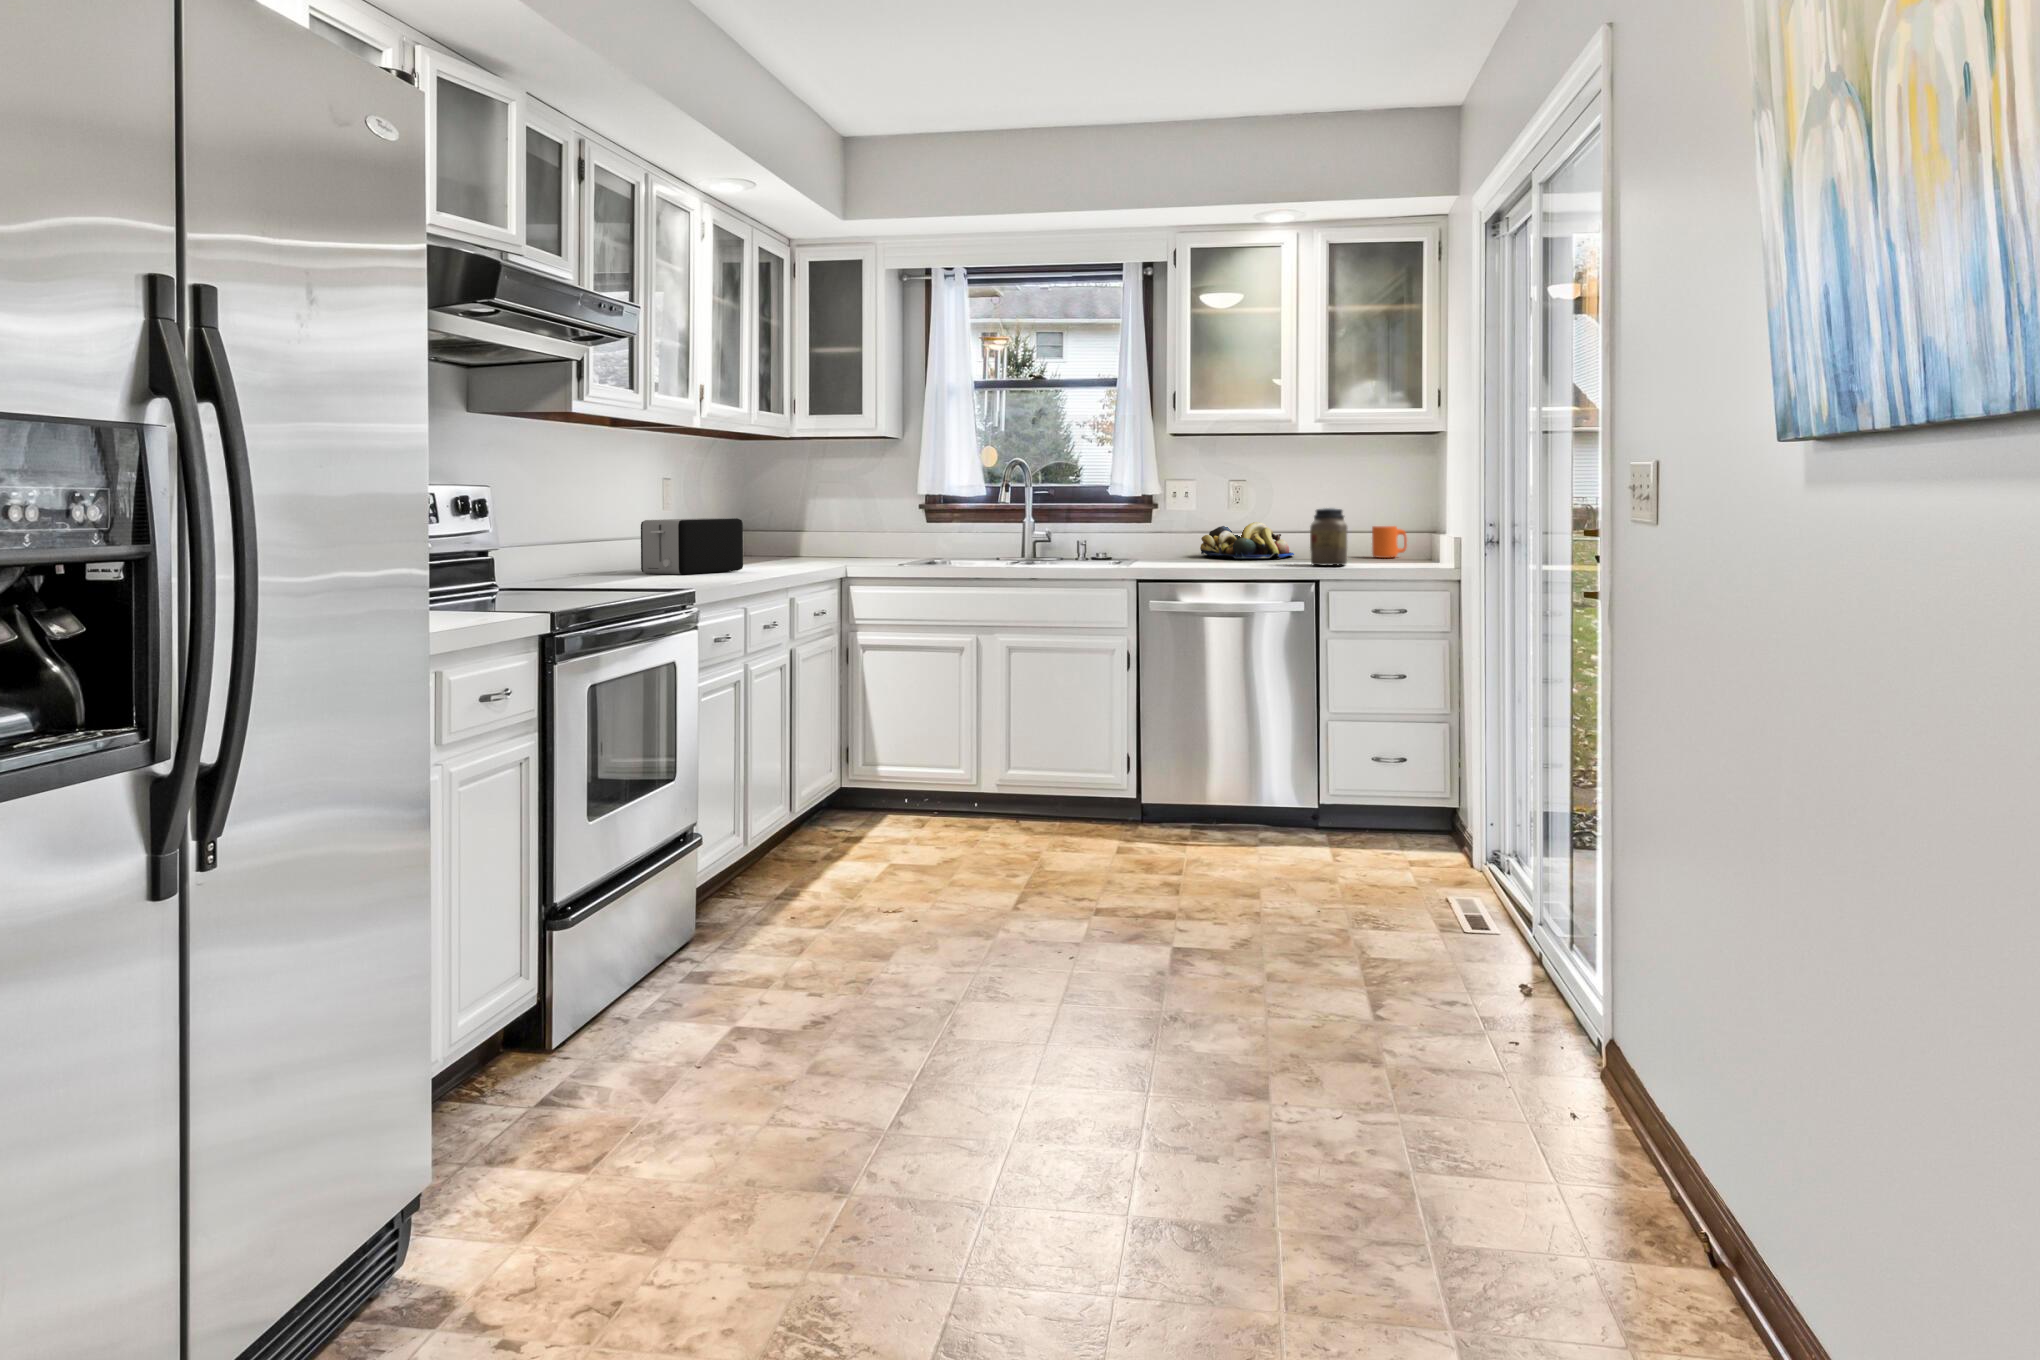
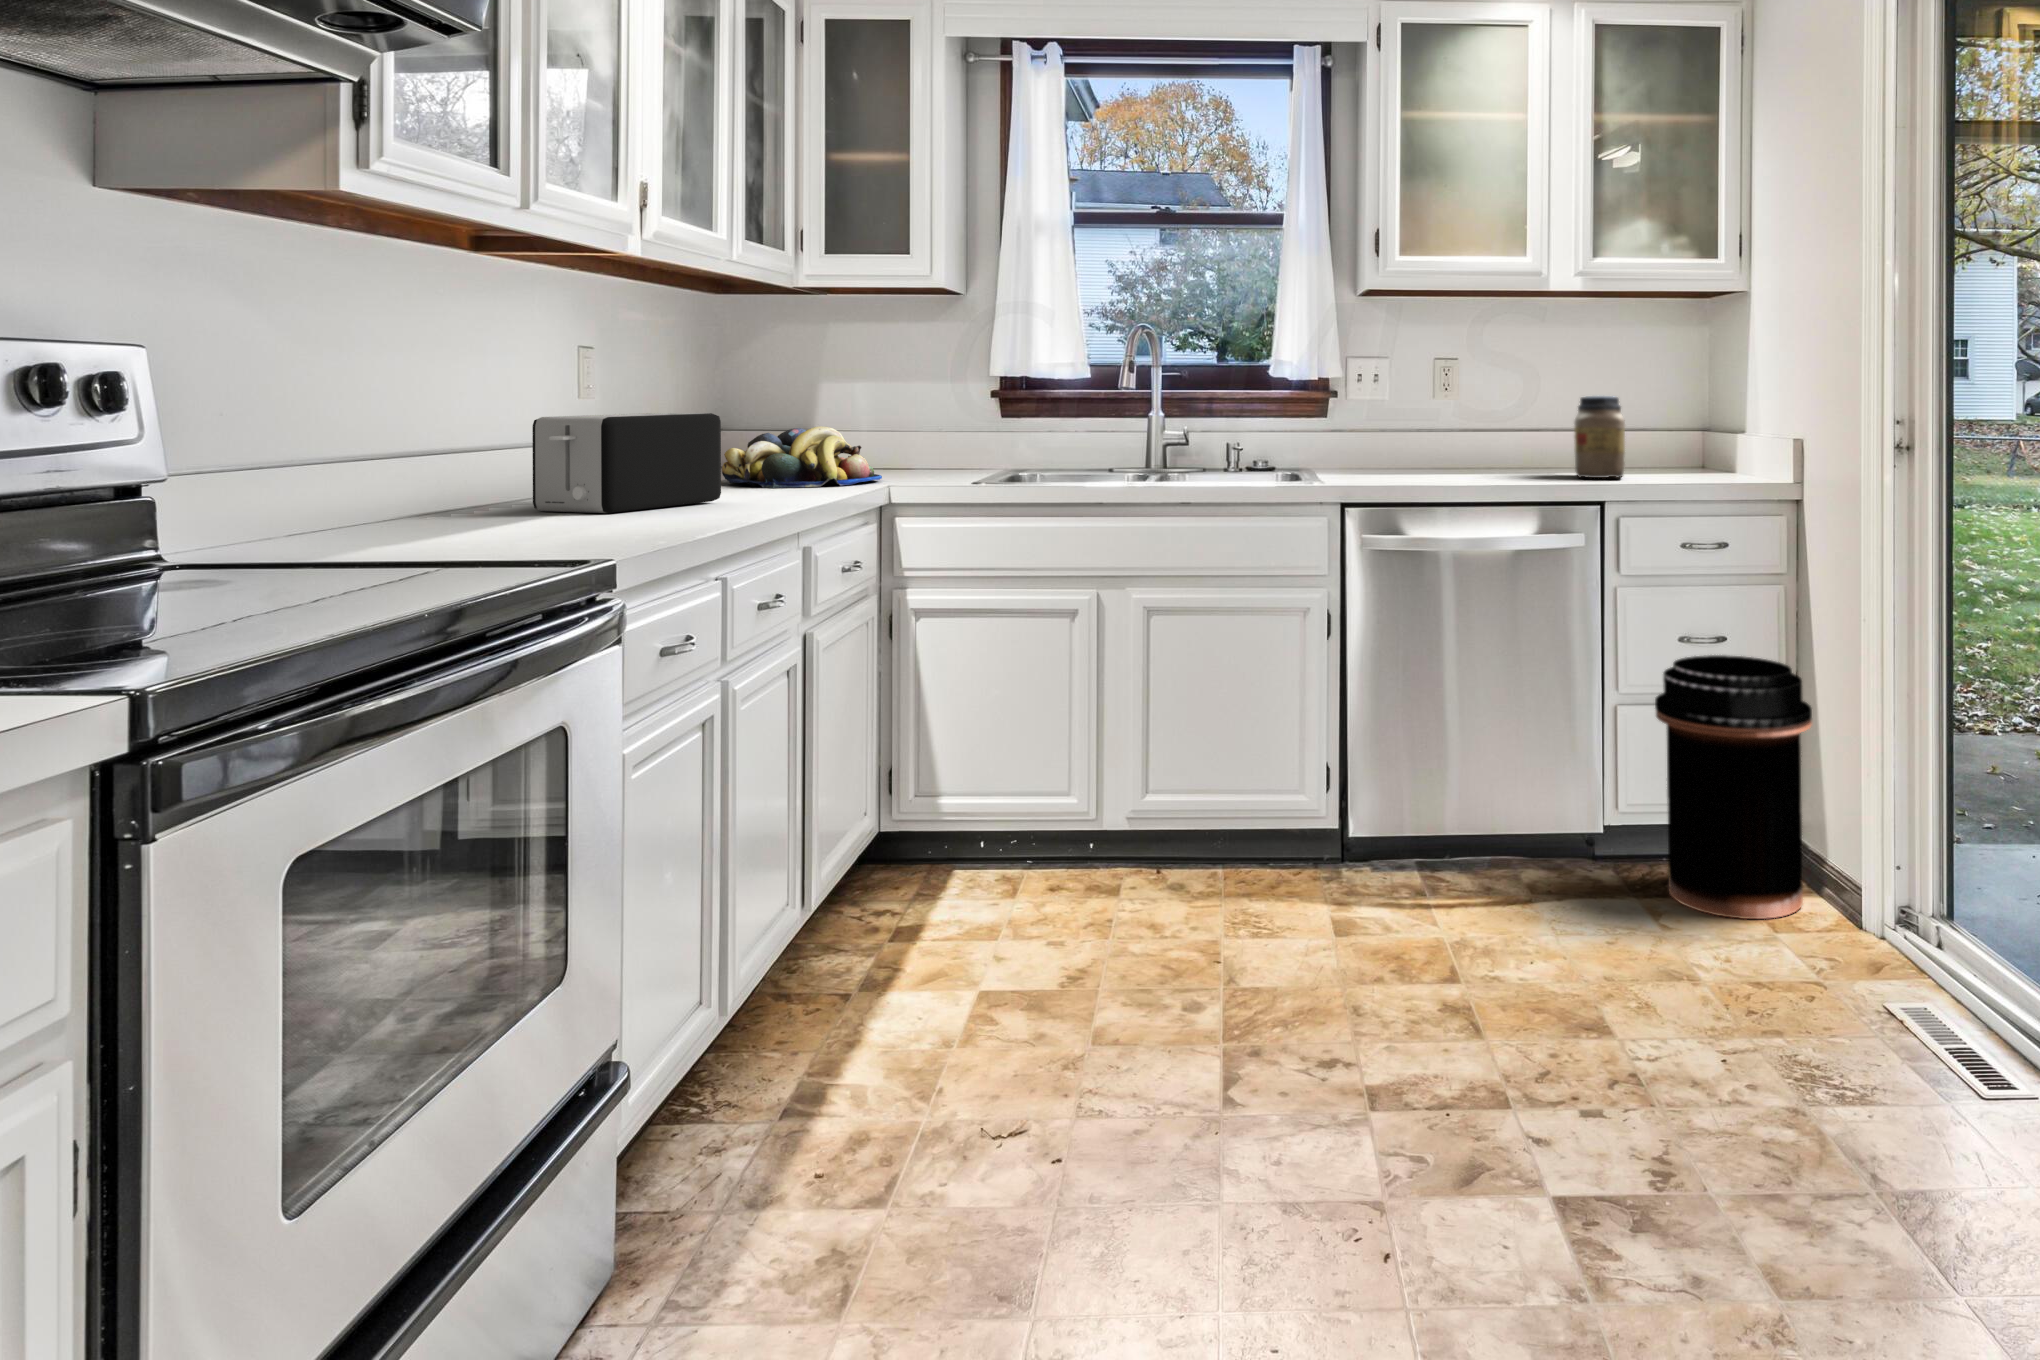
fruit bowl: present [1200,522,1294,558] -> present [722,427,882,488]
mug: present [1372,526,1407,558] -> none [1629,420,1674,463]
trash can: none [1346,687,1450,858] -> present [1655,655,1812,919]

